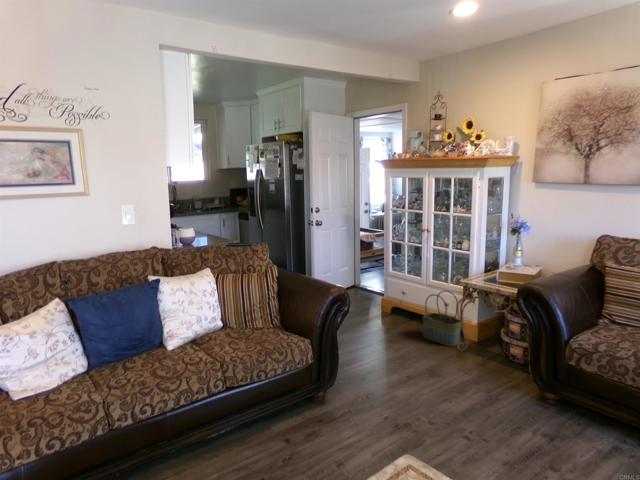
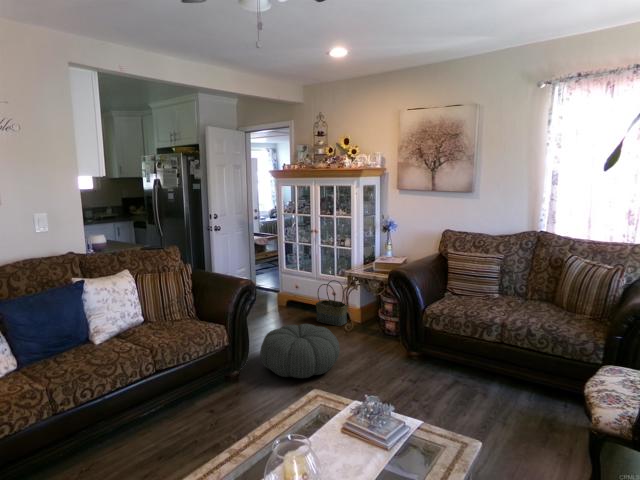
pouf: none [350,343,448,414] -> present [260,324,340,378]

